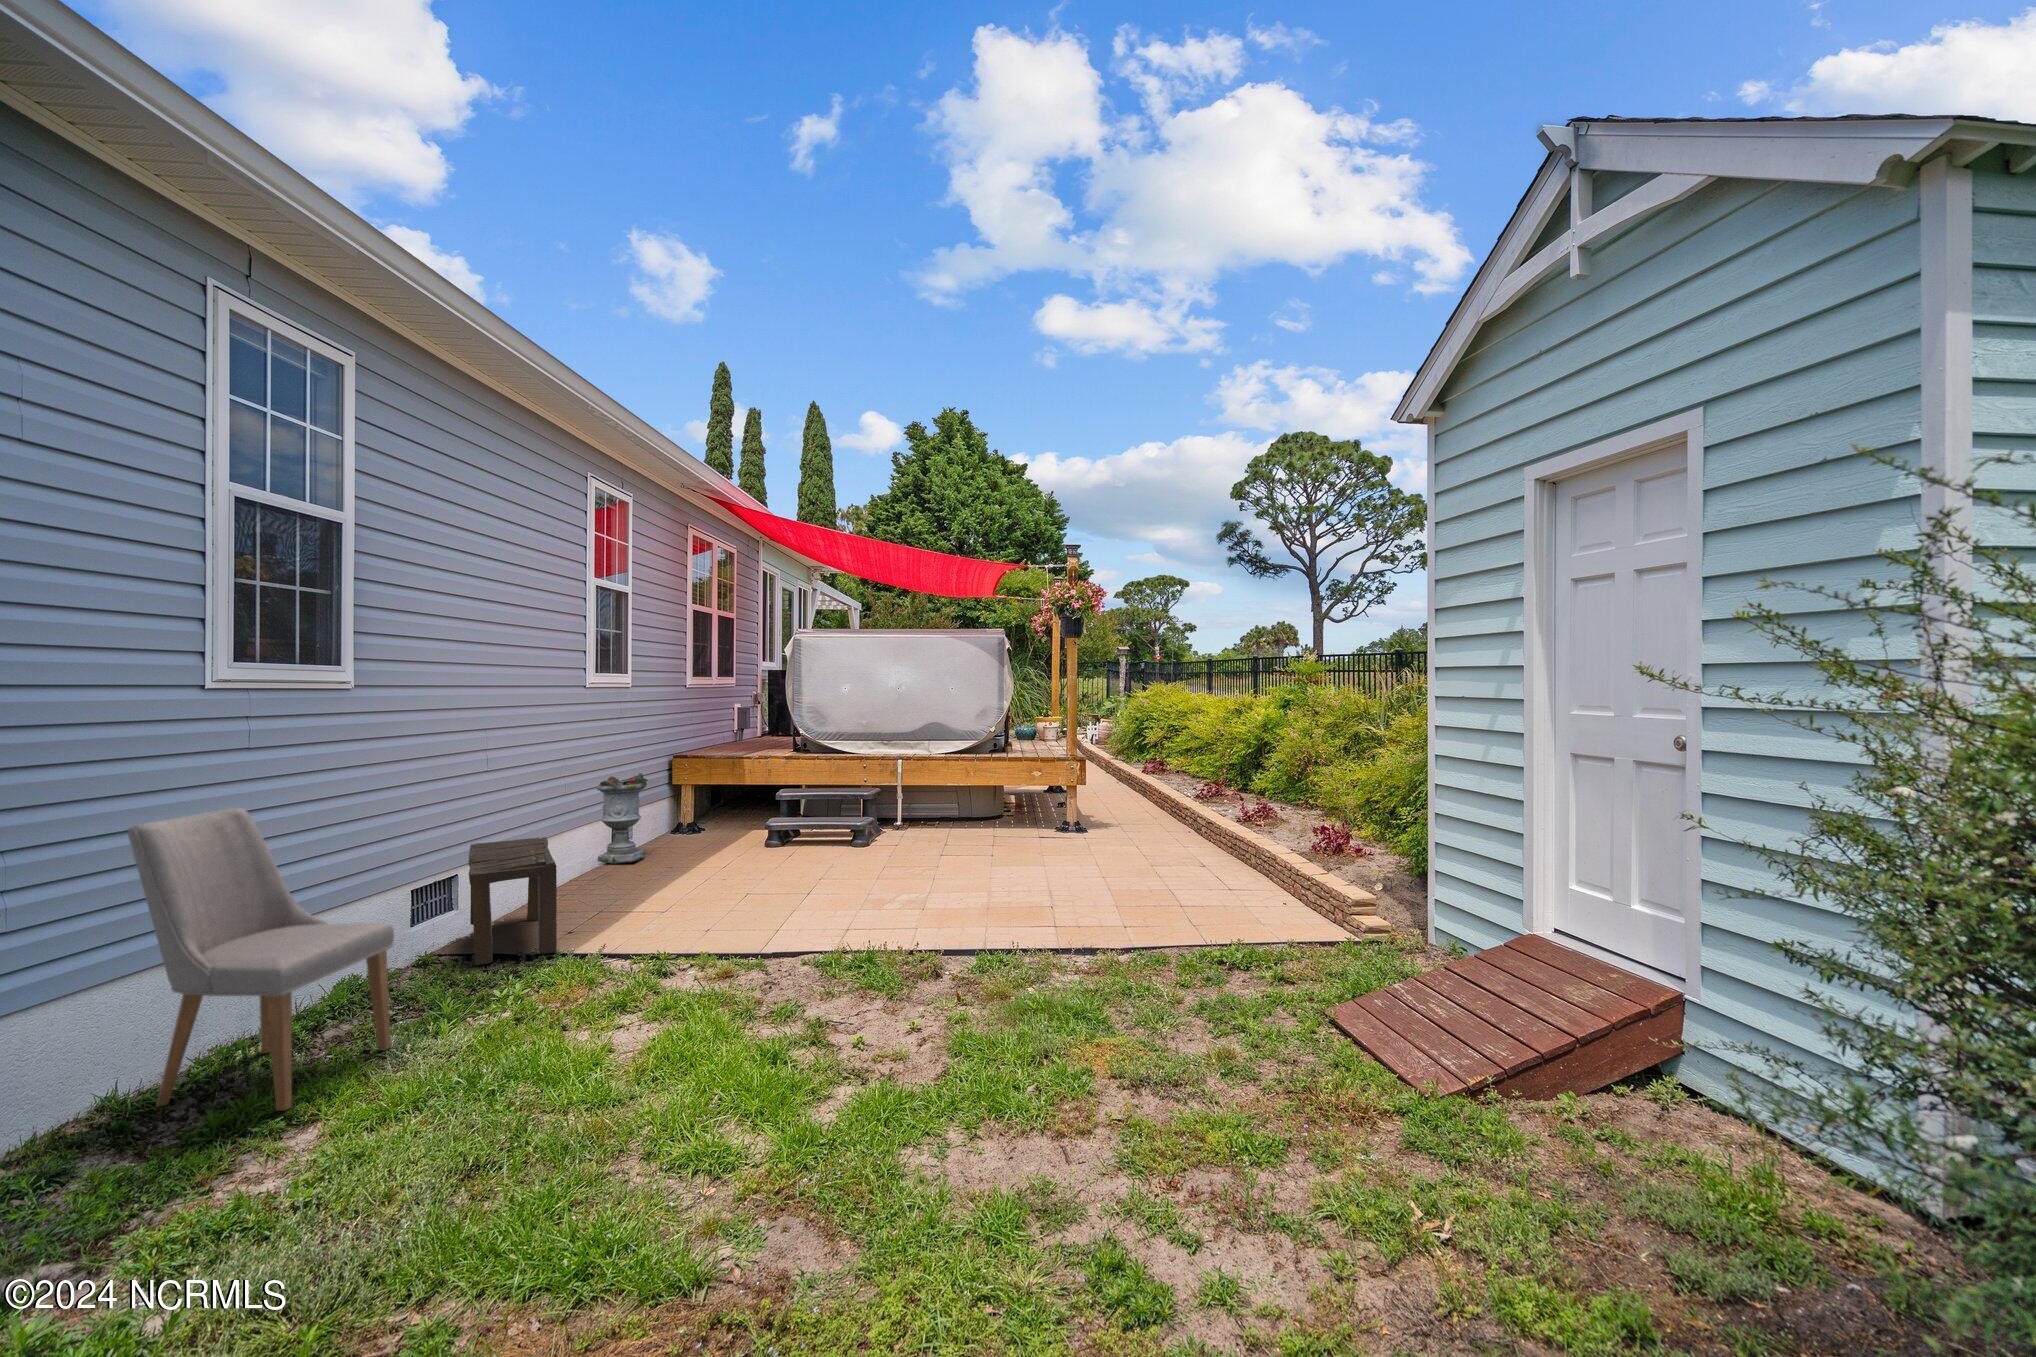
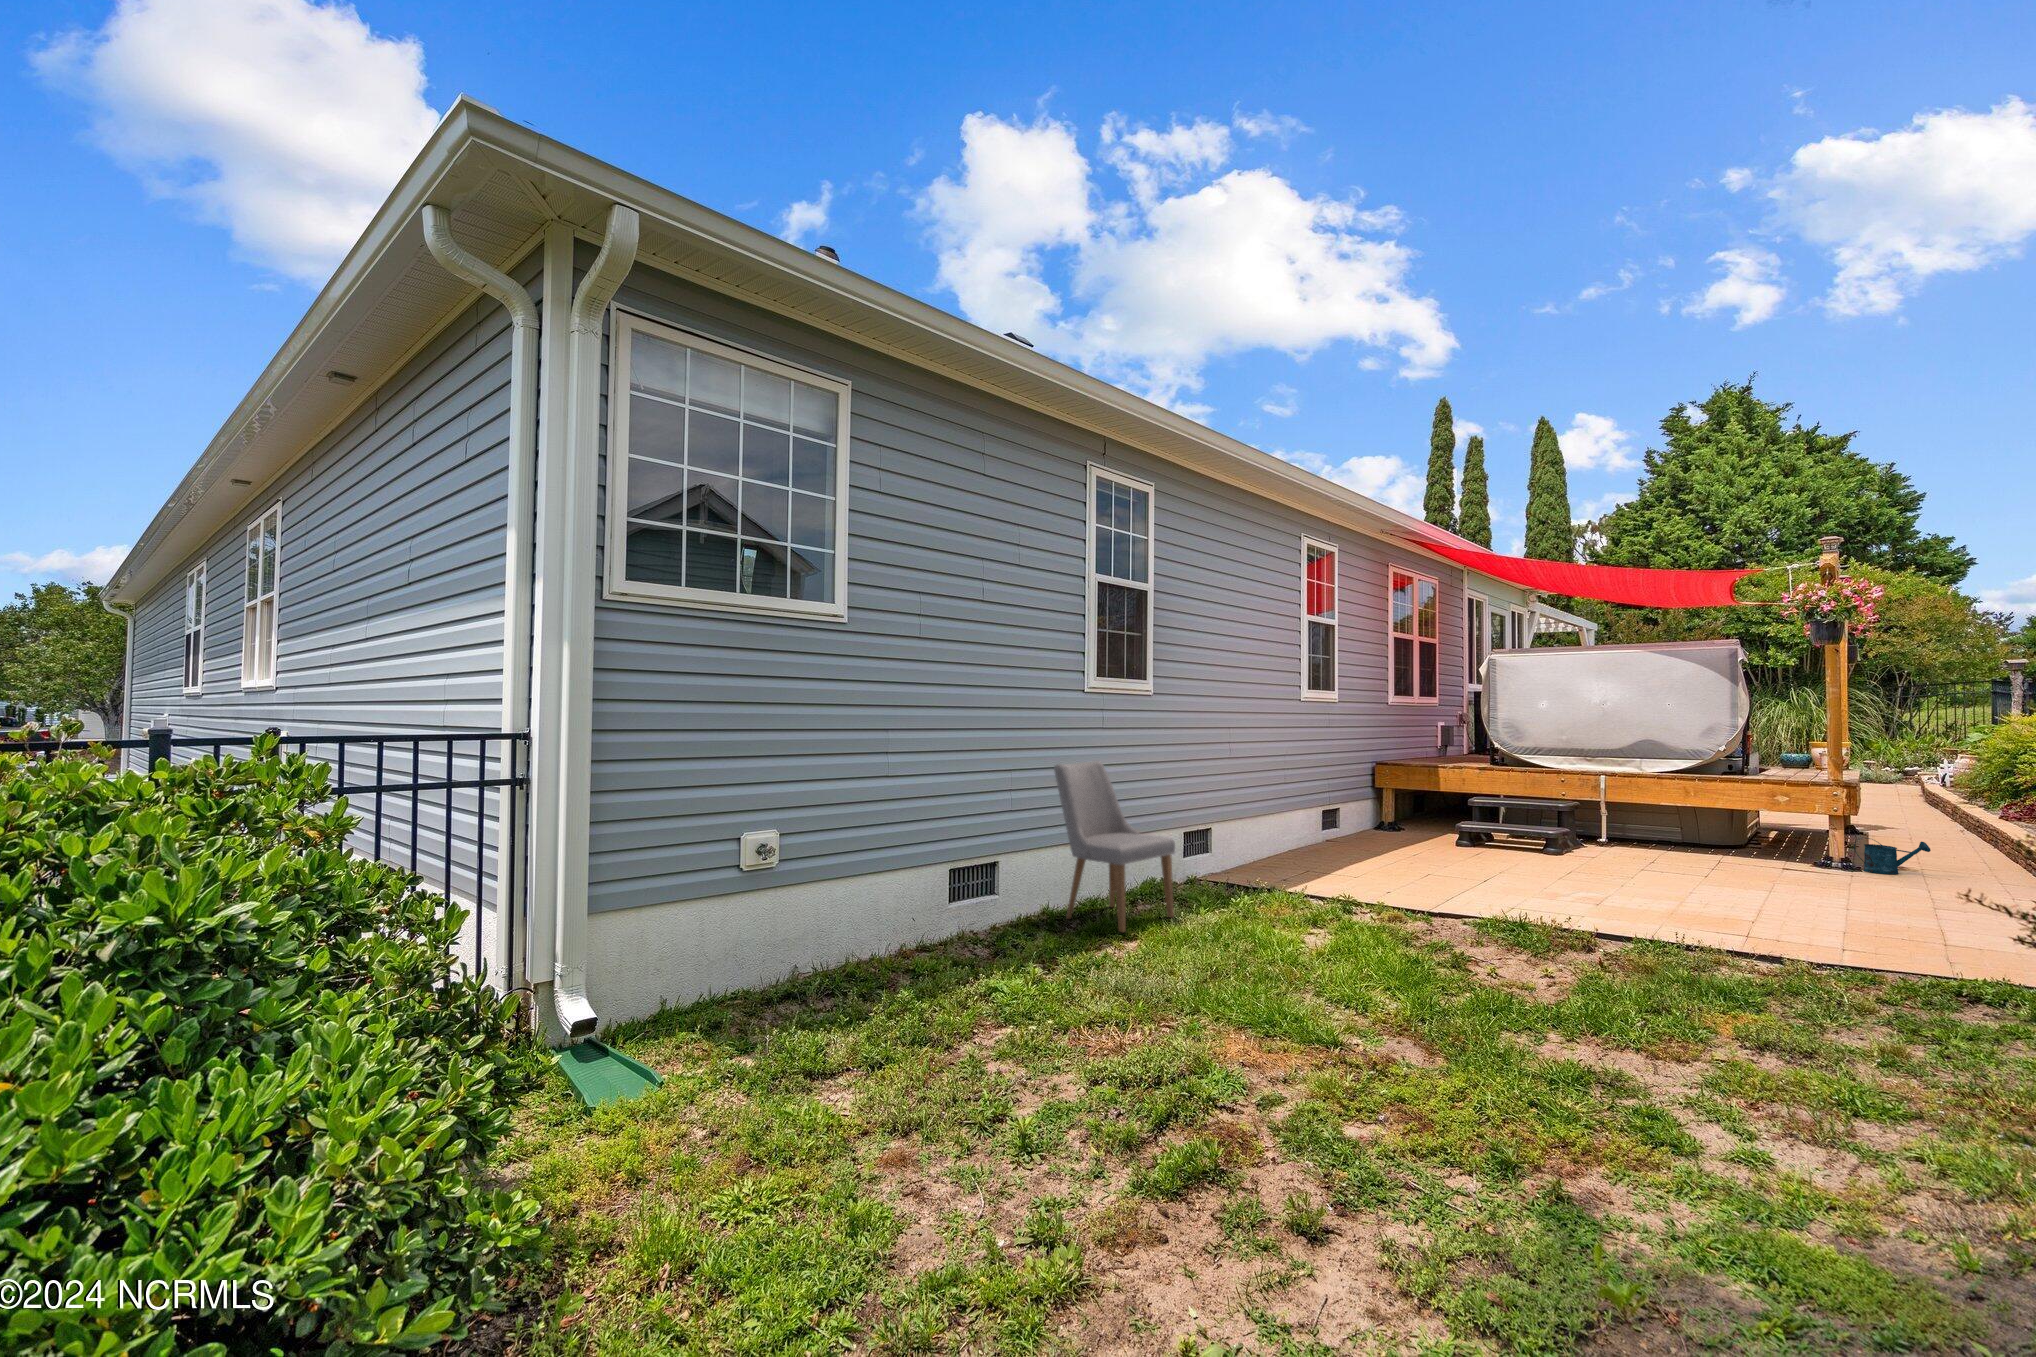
planter: present [596,773,648,864] -> none [1310,771,1351,843]
watering can: none [1080,801,1126,831] -> present [1854,838,1931,874]
bench: present [468,837,557,965] -> none [1218,808,1275,888]

